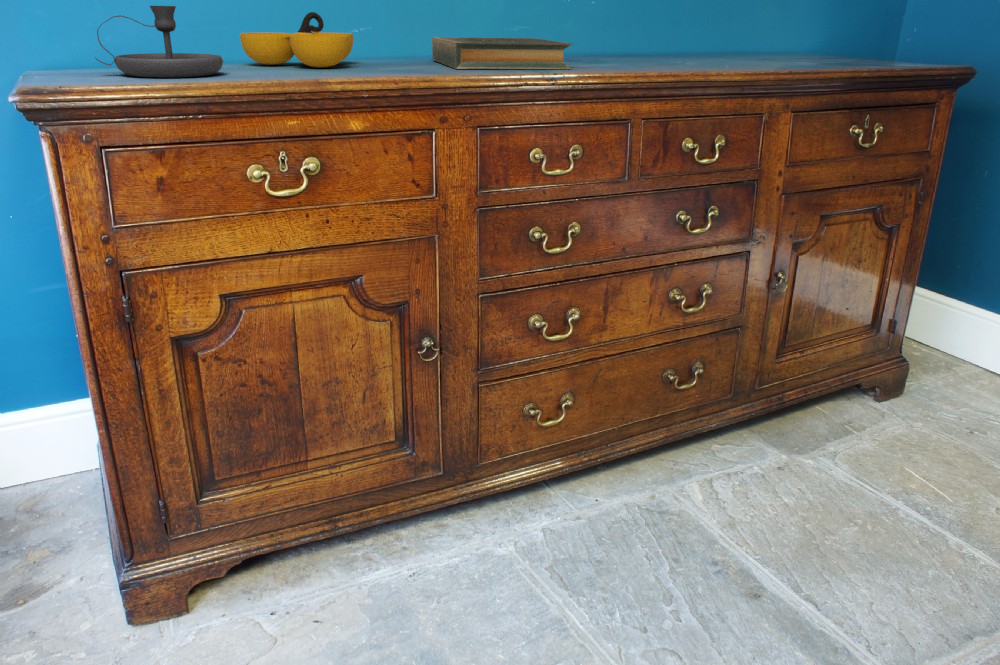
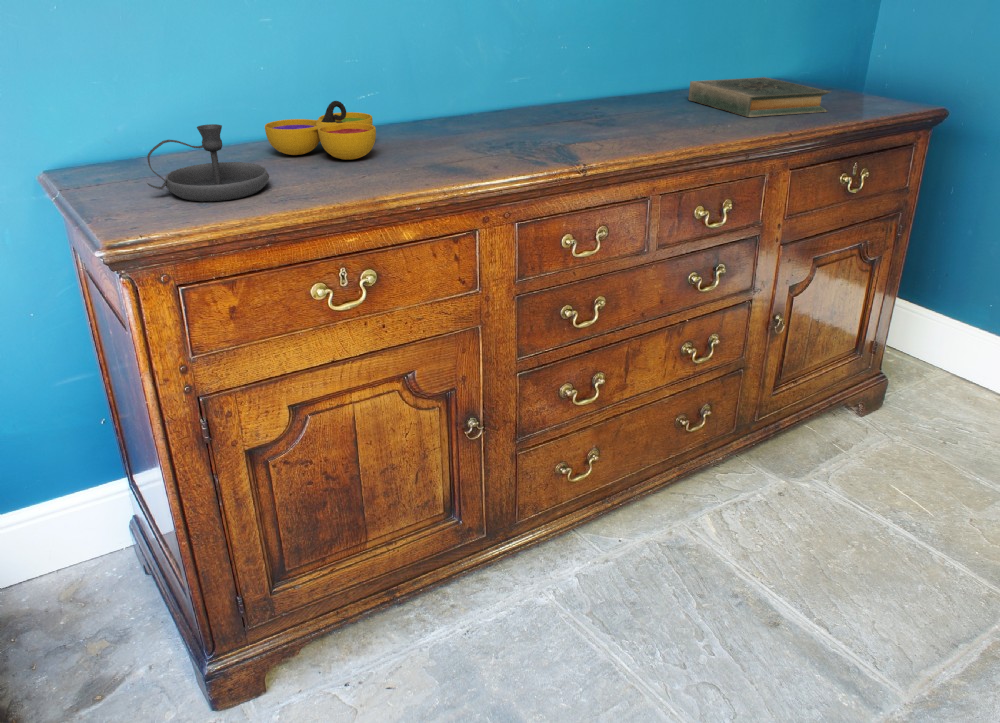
hardback book: present [432,37,572,69] -> present [689,77,830,117]

